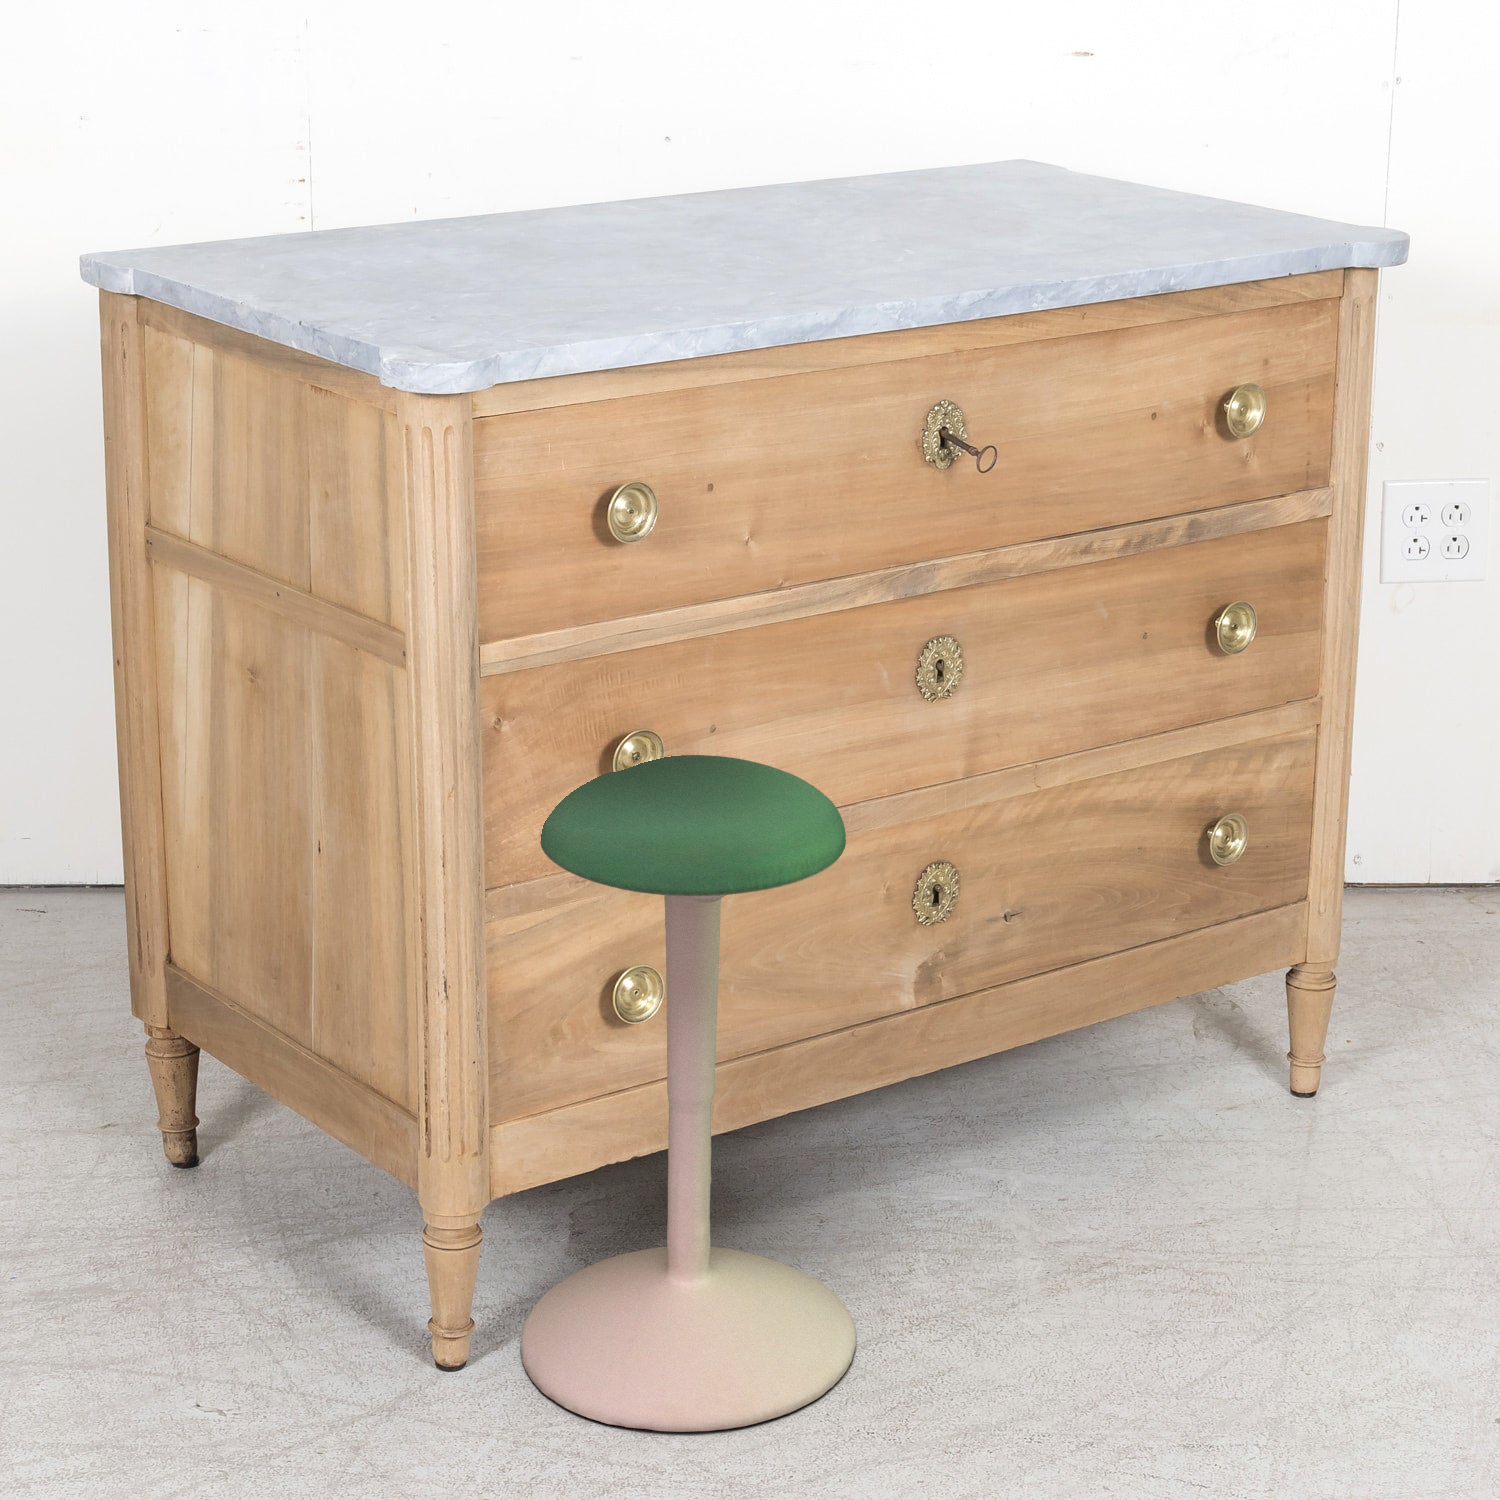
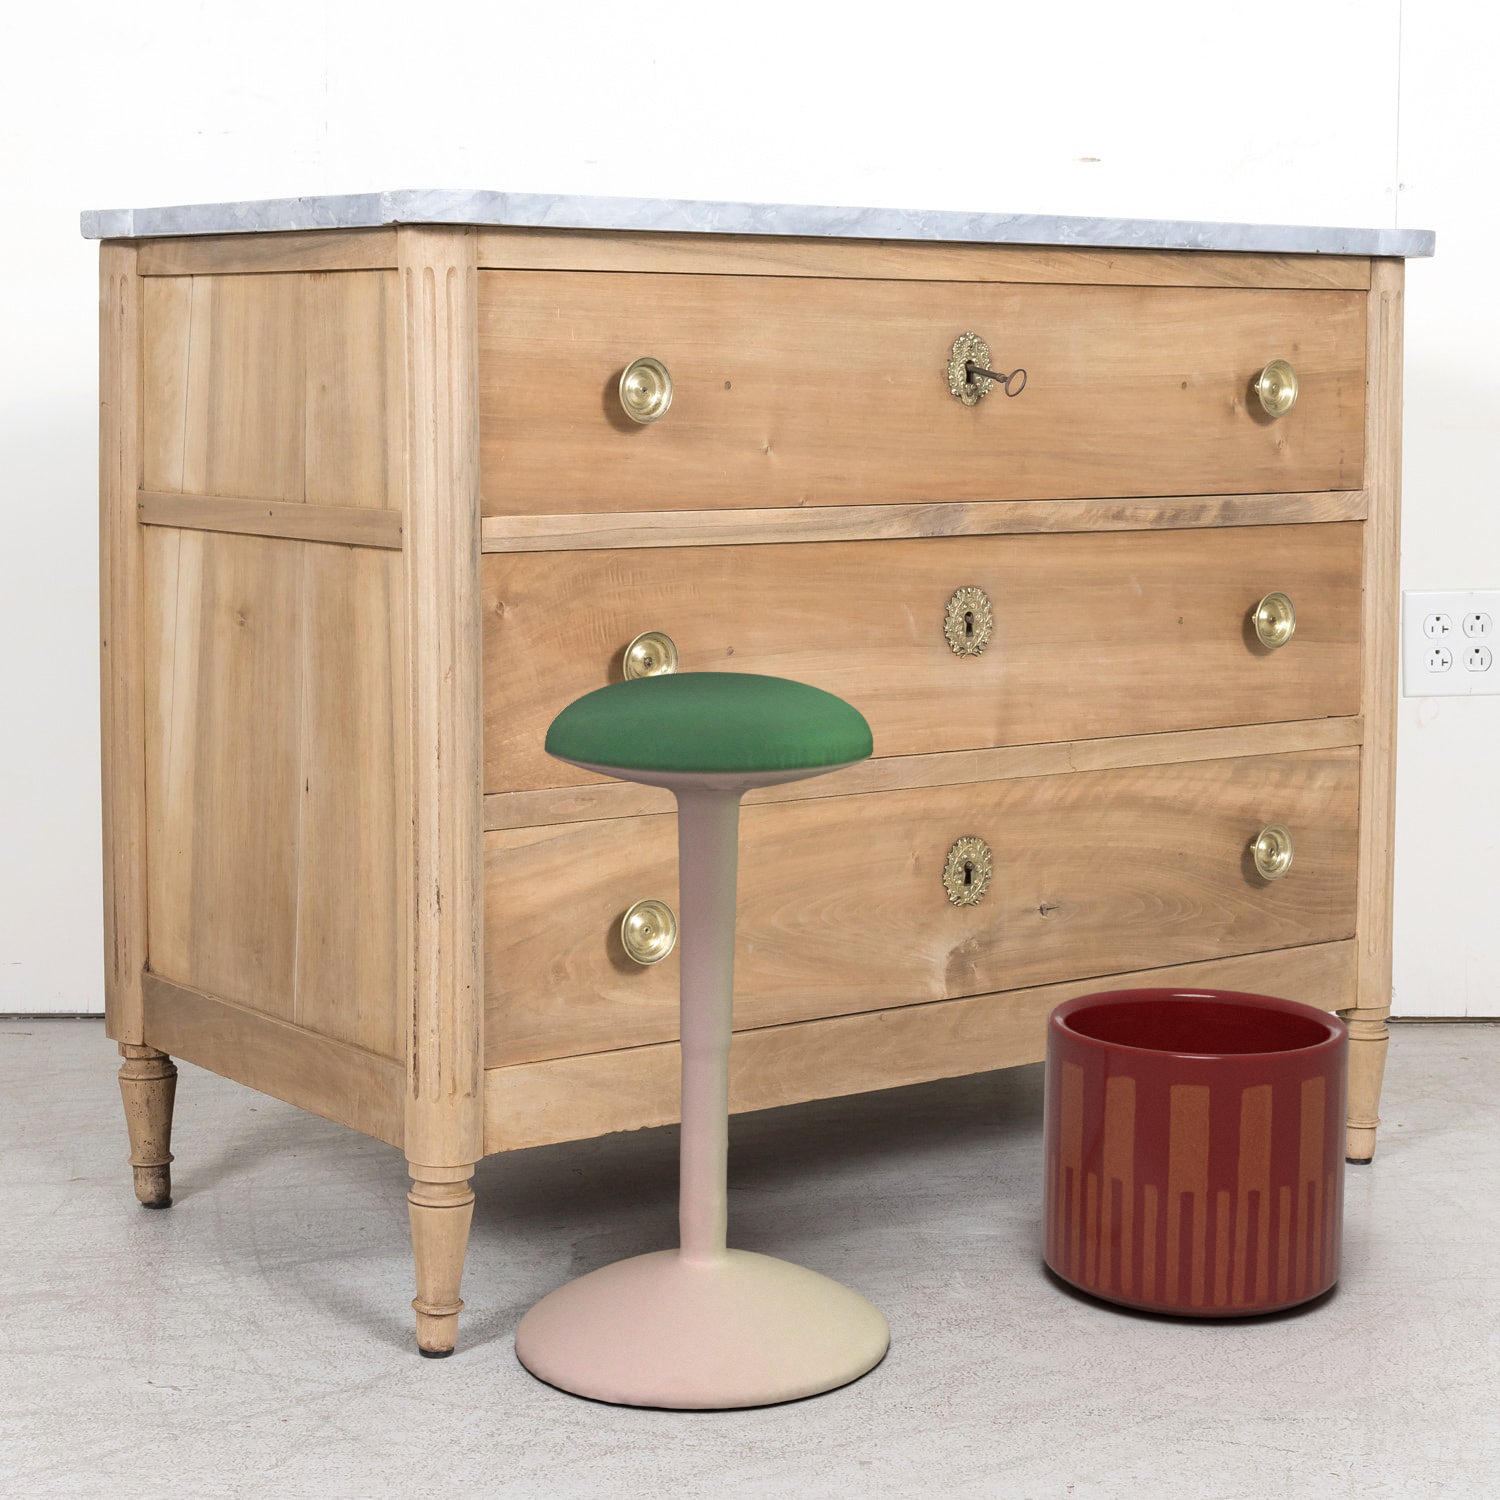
planter: none [997,988,1282,1315] -> present [1041,988,1349,1318]

